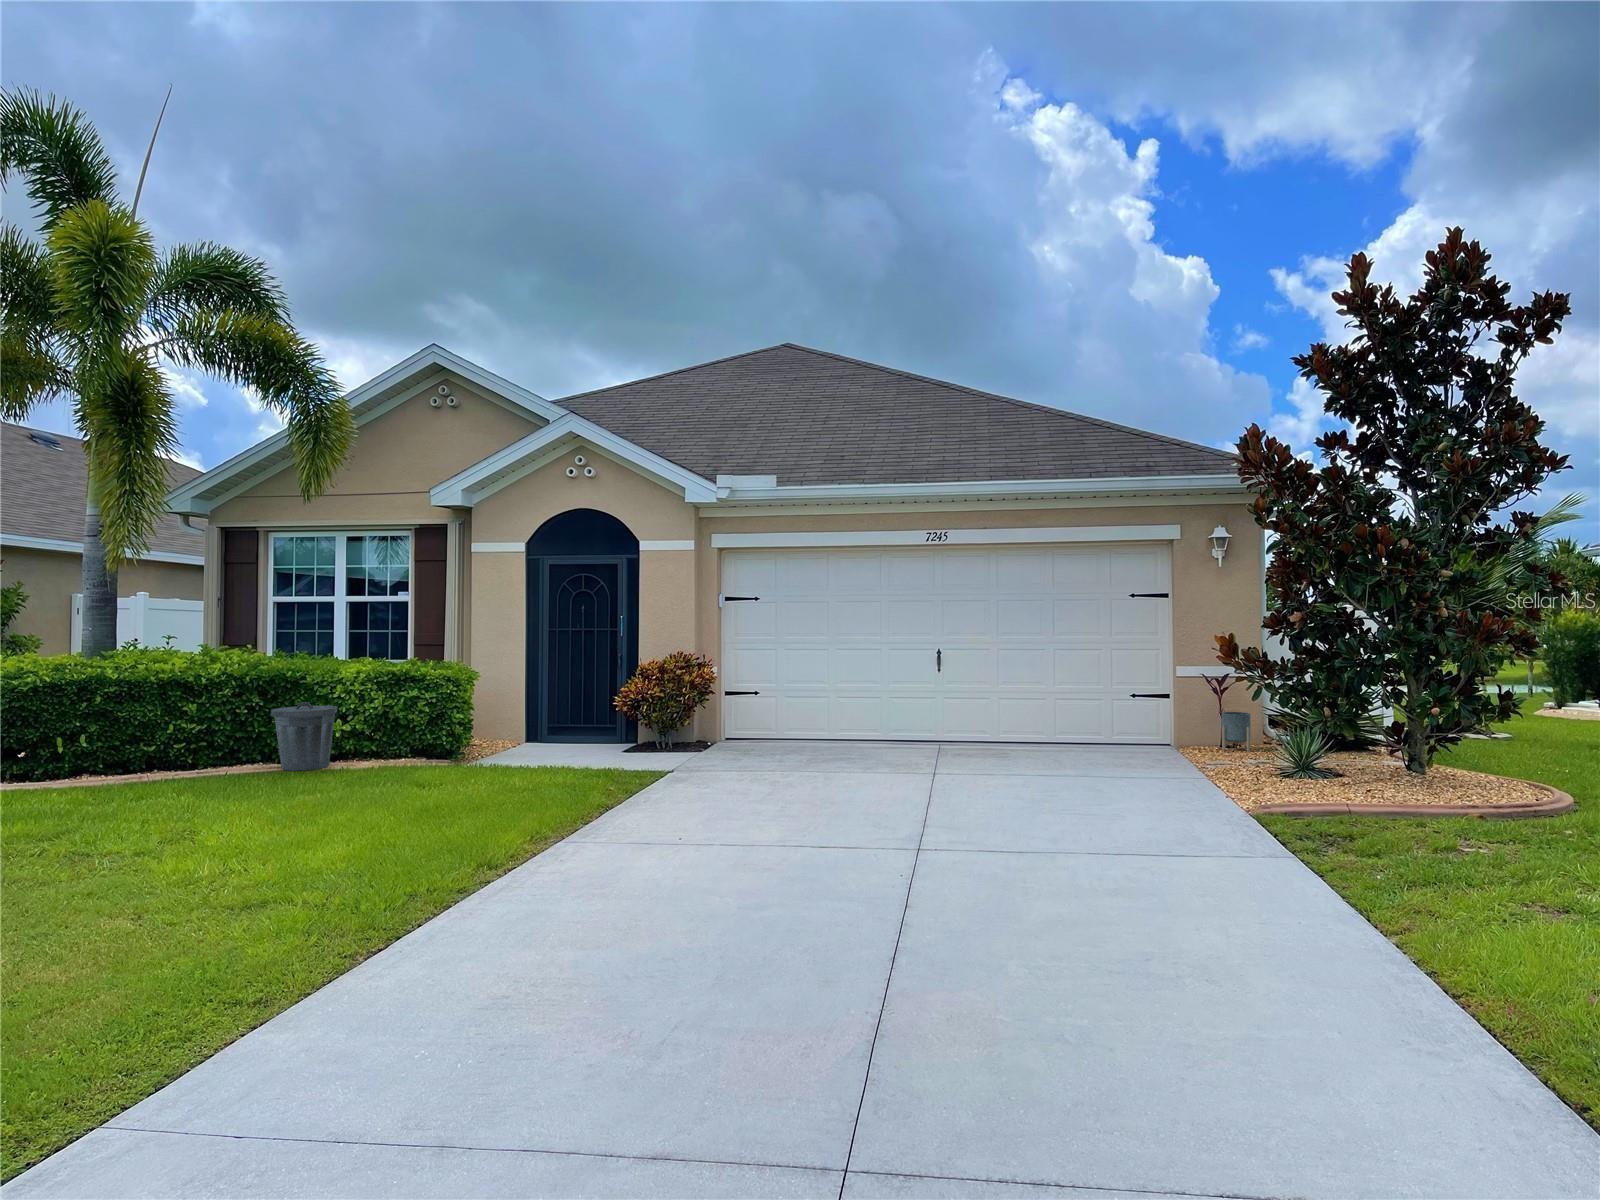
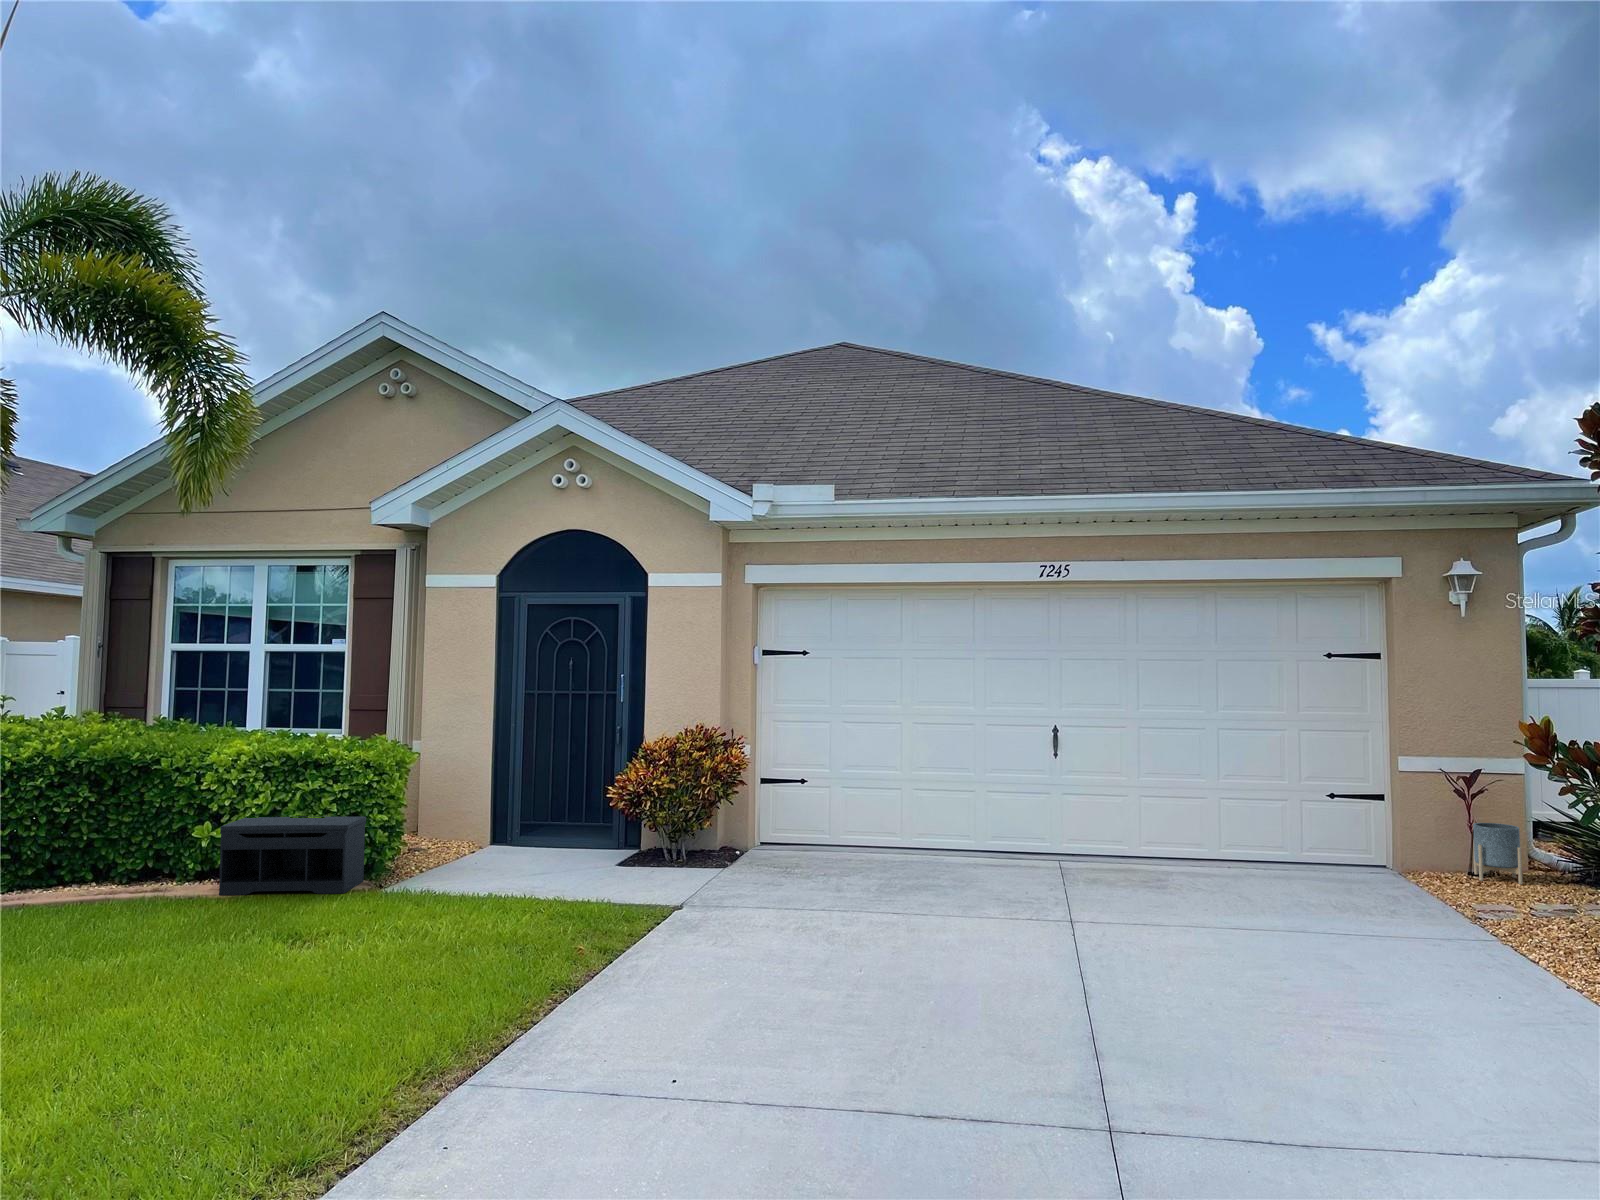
trash can: present [271,702,337,771] -> none [100,797,203,901]
bench: none [353,715,448,767] -> present [219,817,366,895]

